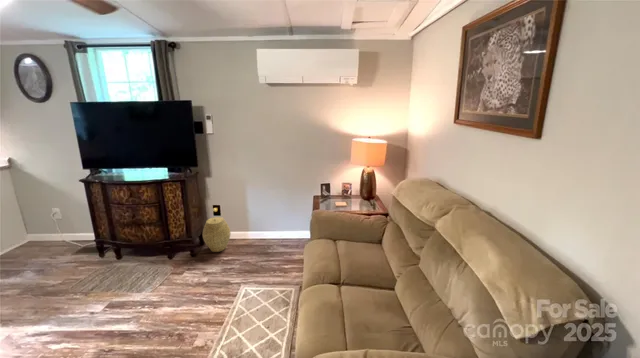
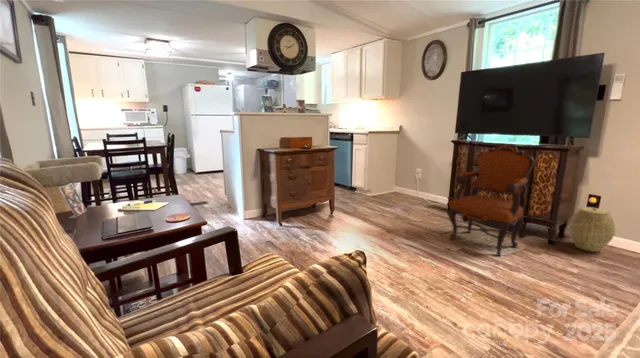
armchair: none [82,184,165,295] -> present [449,144,535,256]

